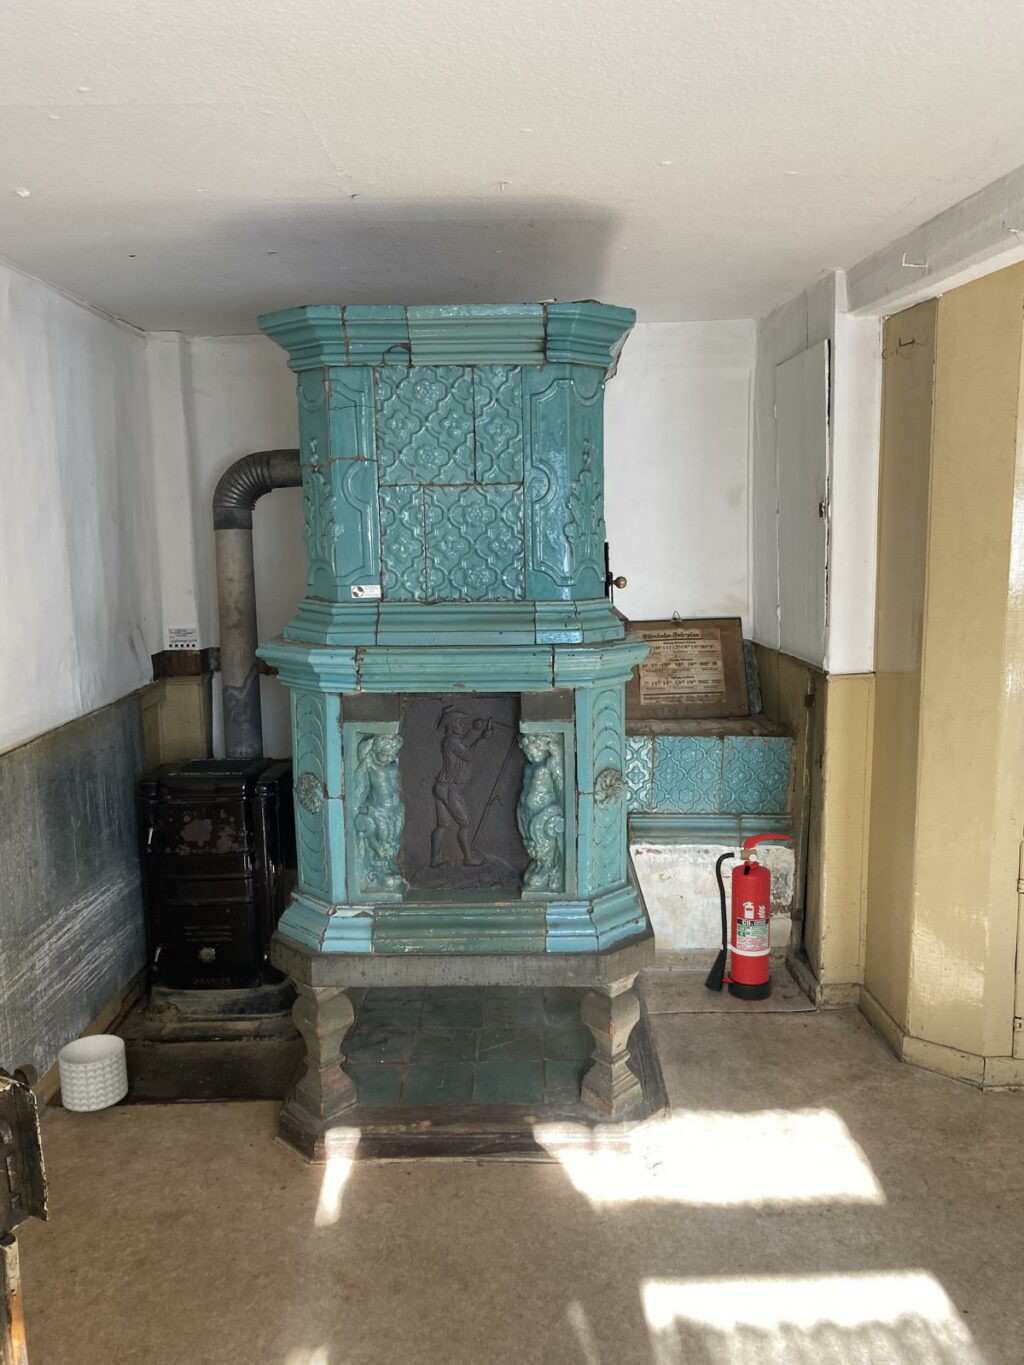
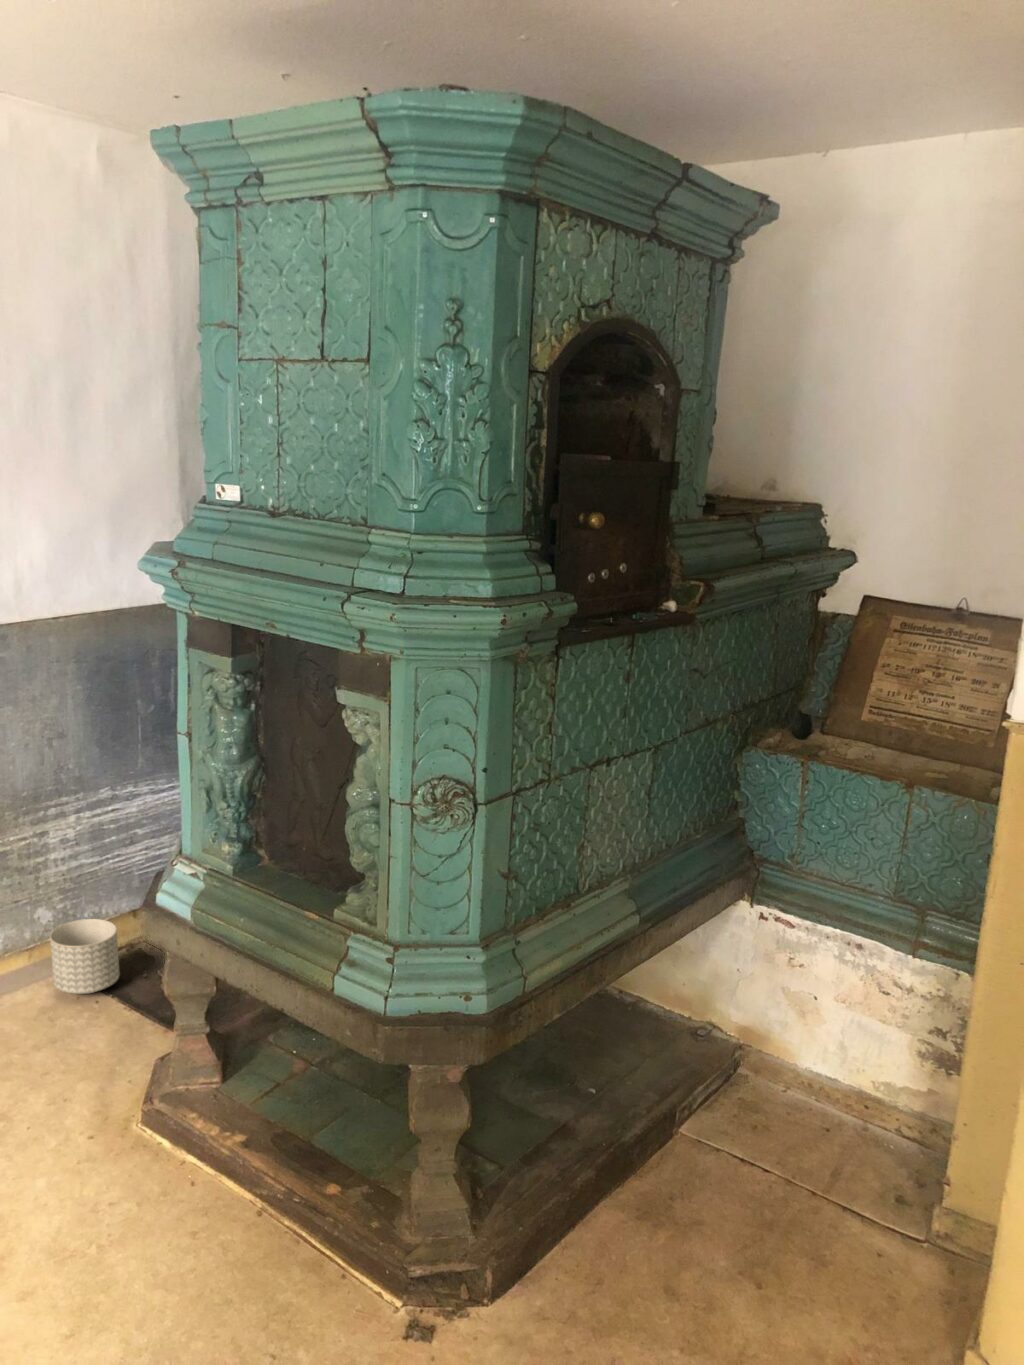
fire extinguisher: present [704,834,791,1001] -> none [790,943,940,1197]

